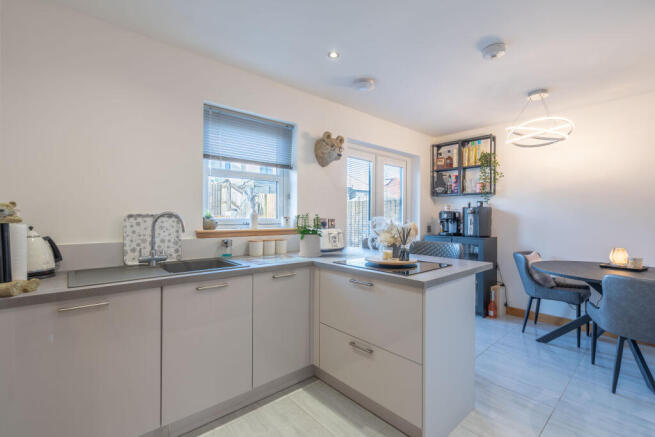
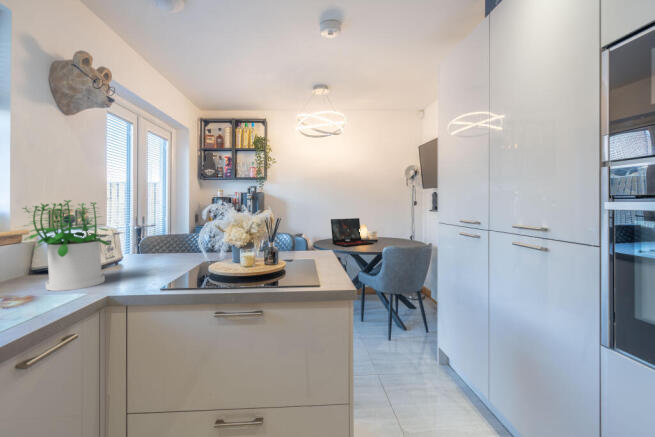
laptop: none [555,236,625,272] -> present [331,218,374,247]

